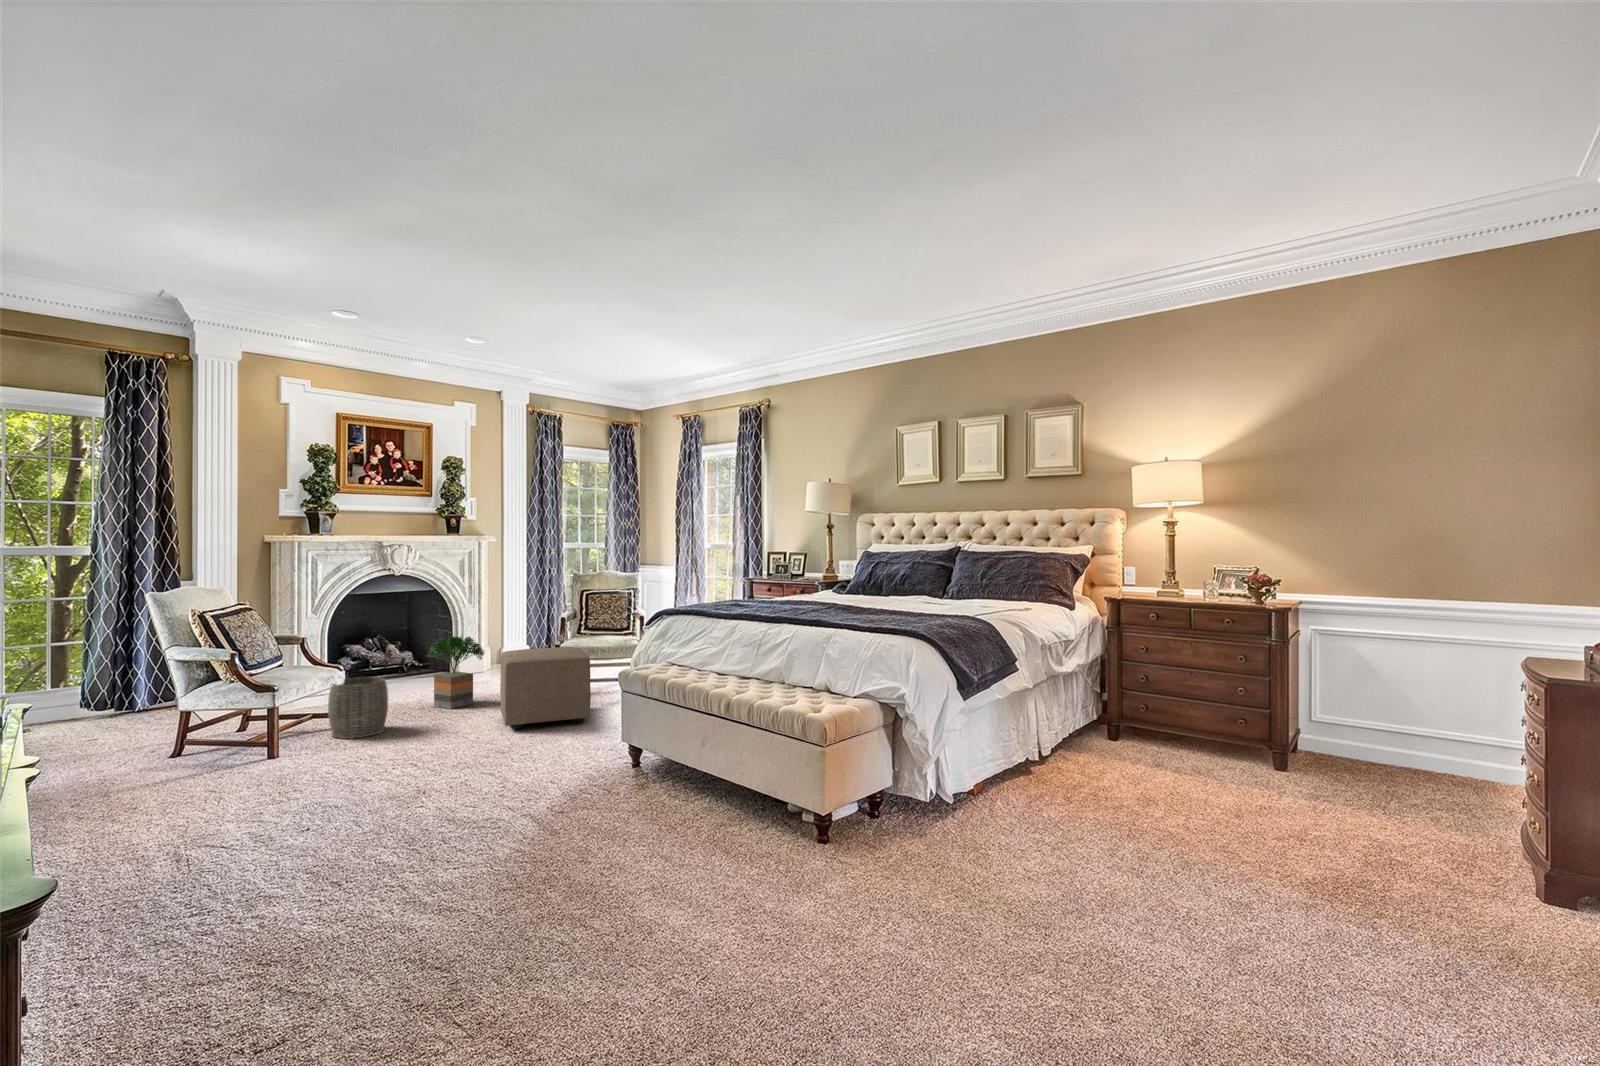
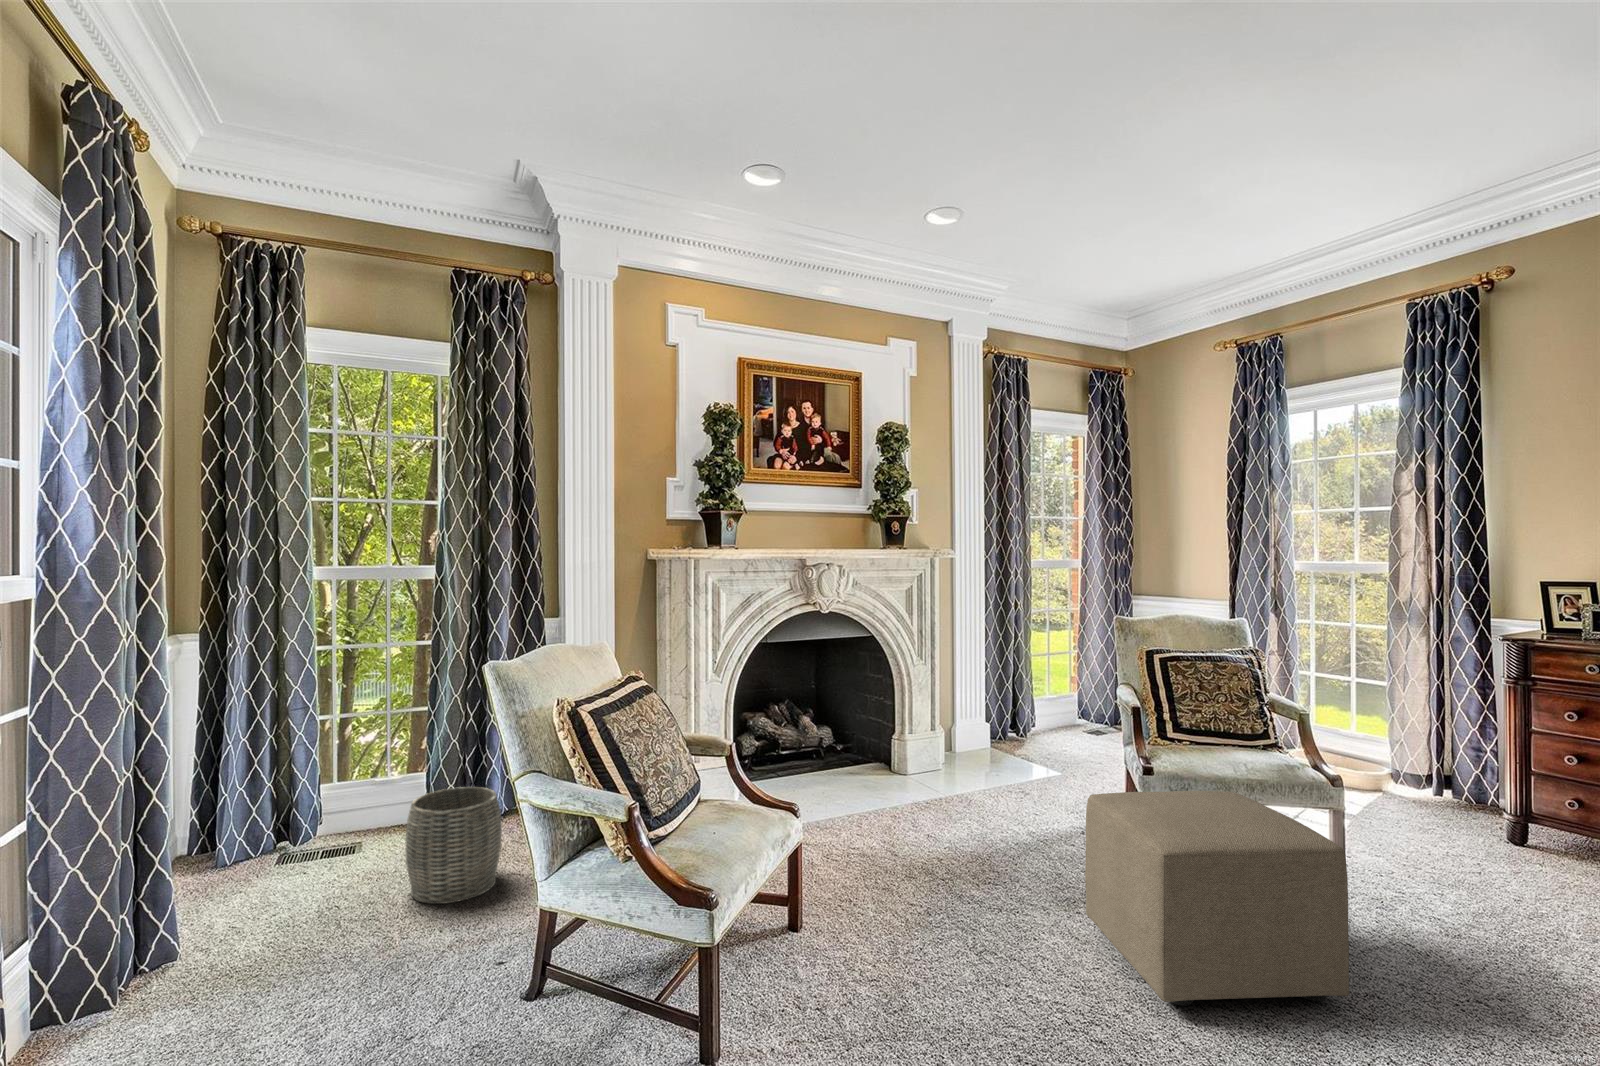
potted tree: present [428,637,484,709] -> none [912,735,1019,884]
woven basket: present [328,677,388,739] -> present [406,787,502,904]

